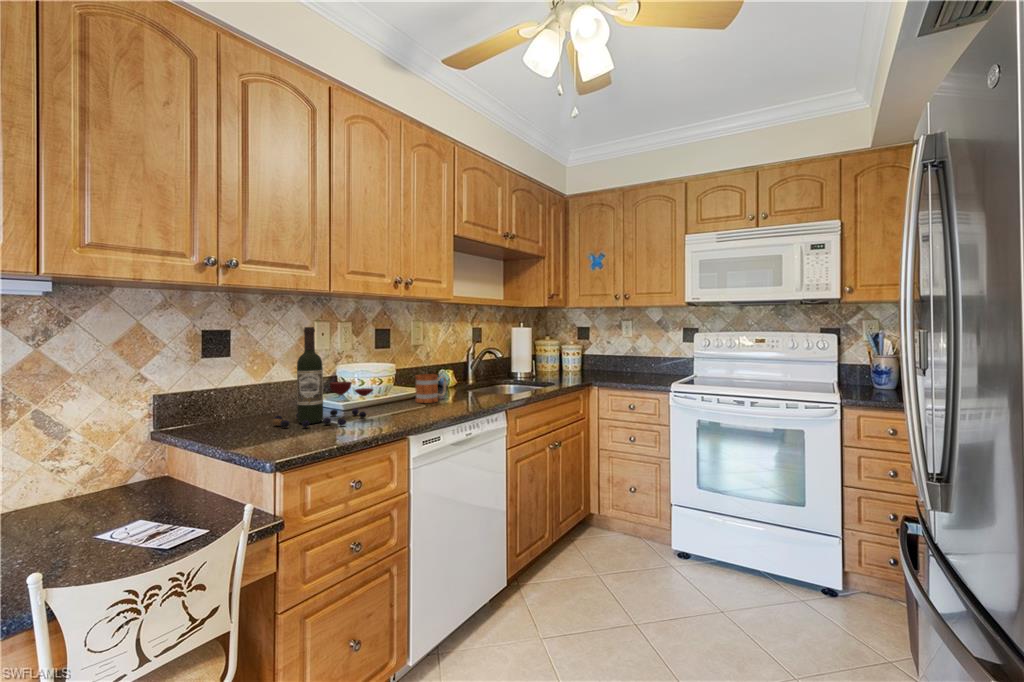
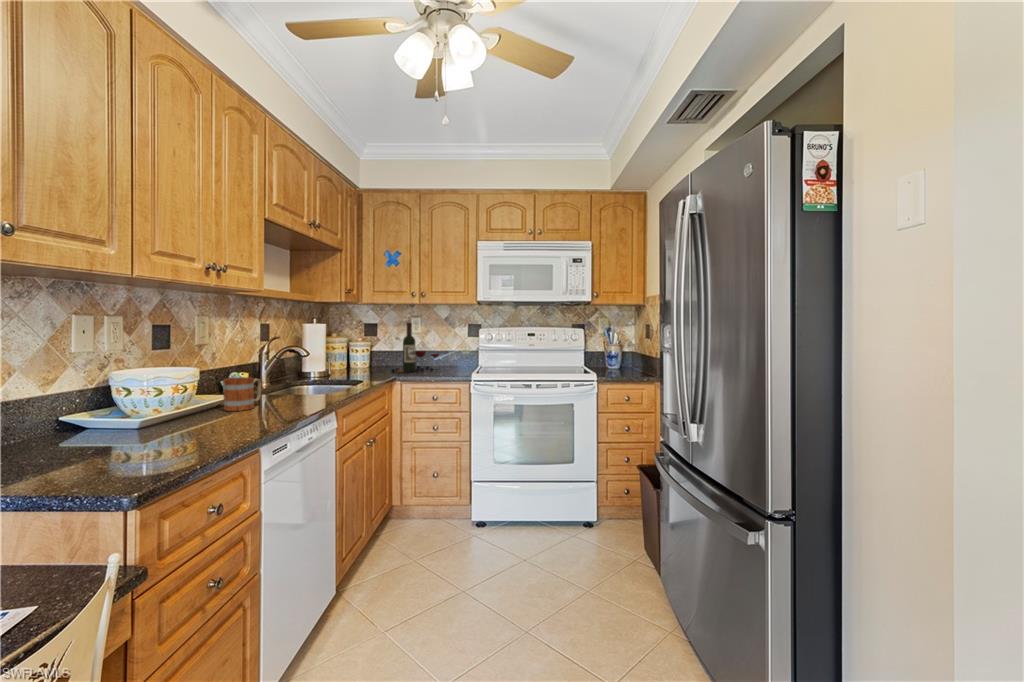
wine bottle: present [273,327,373,428] -> present [391,323,439,373]

